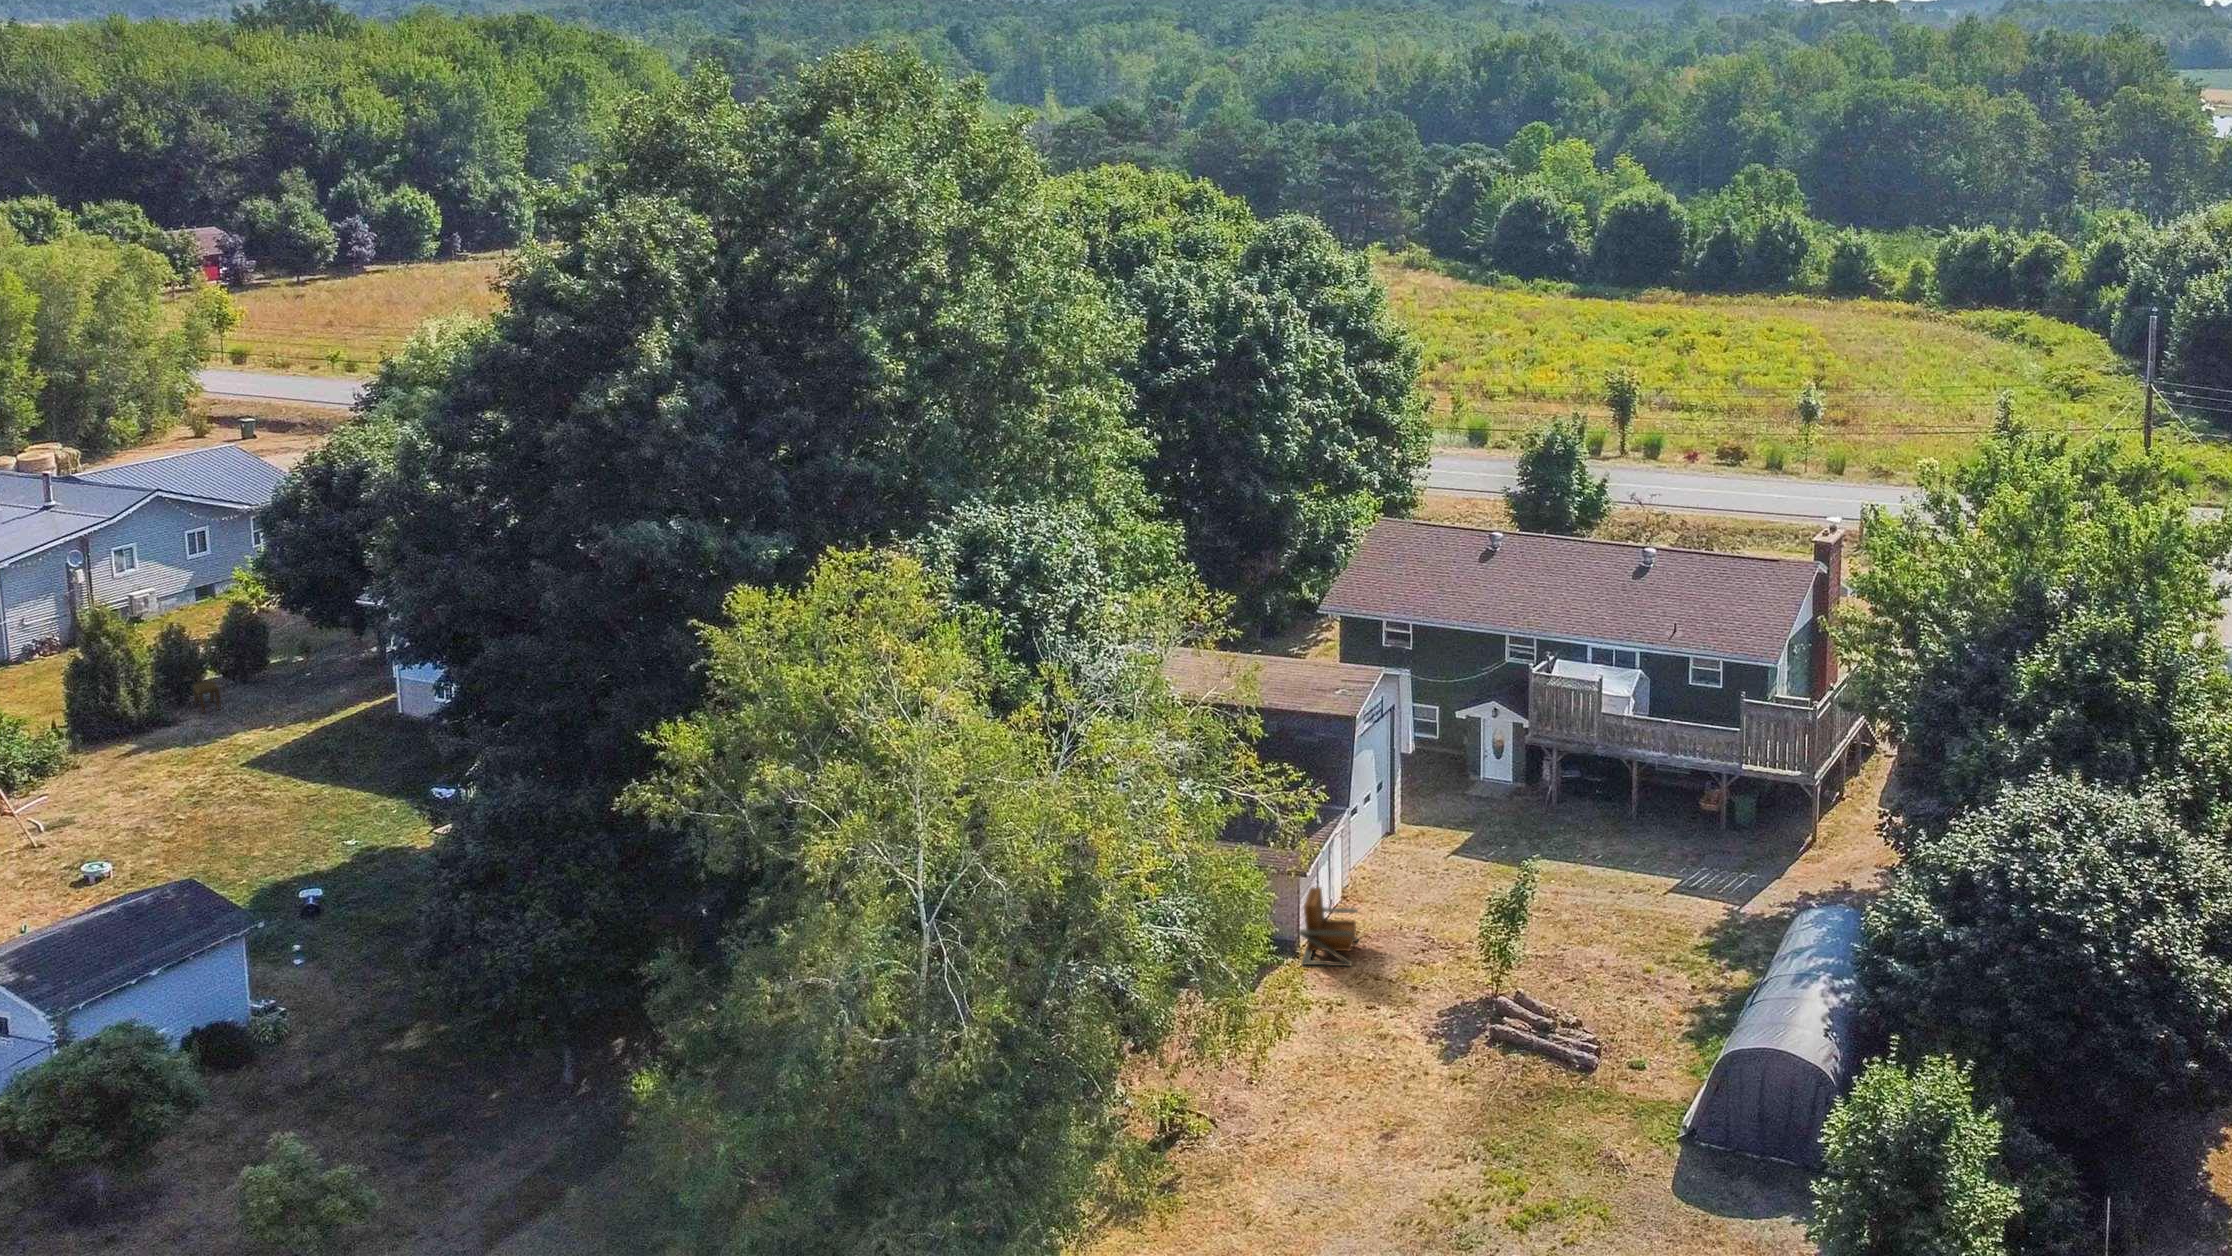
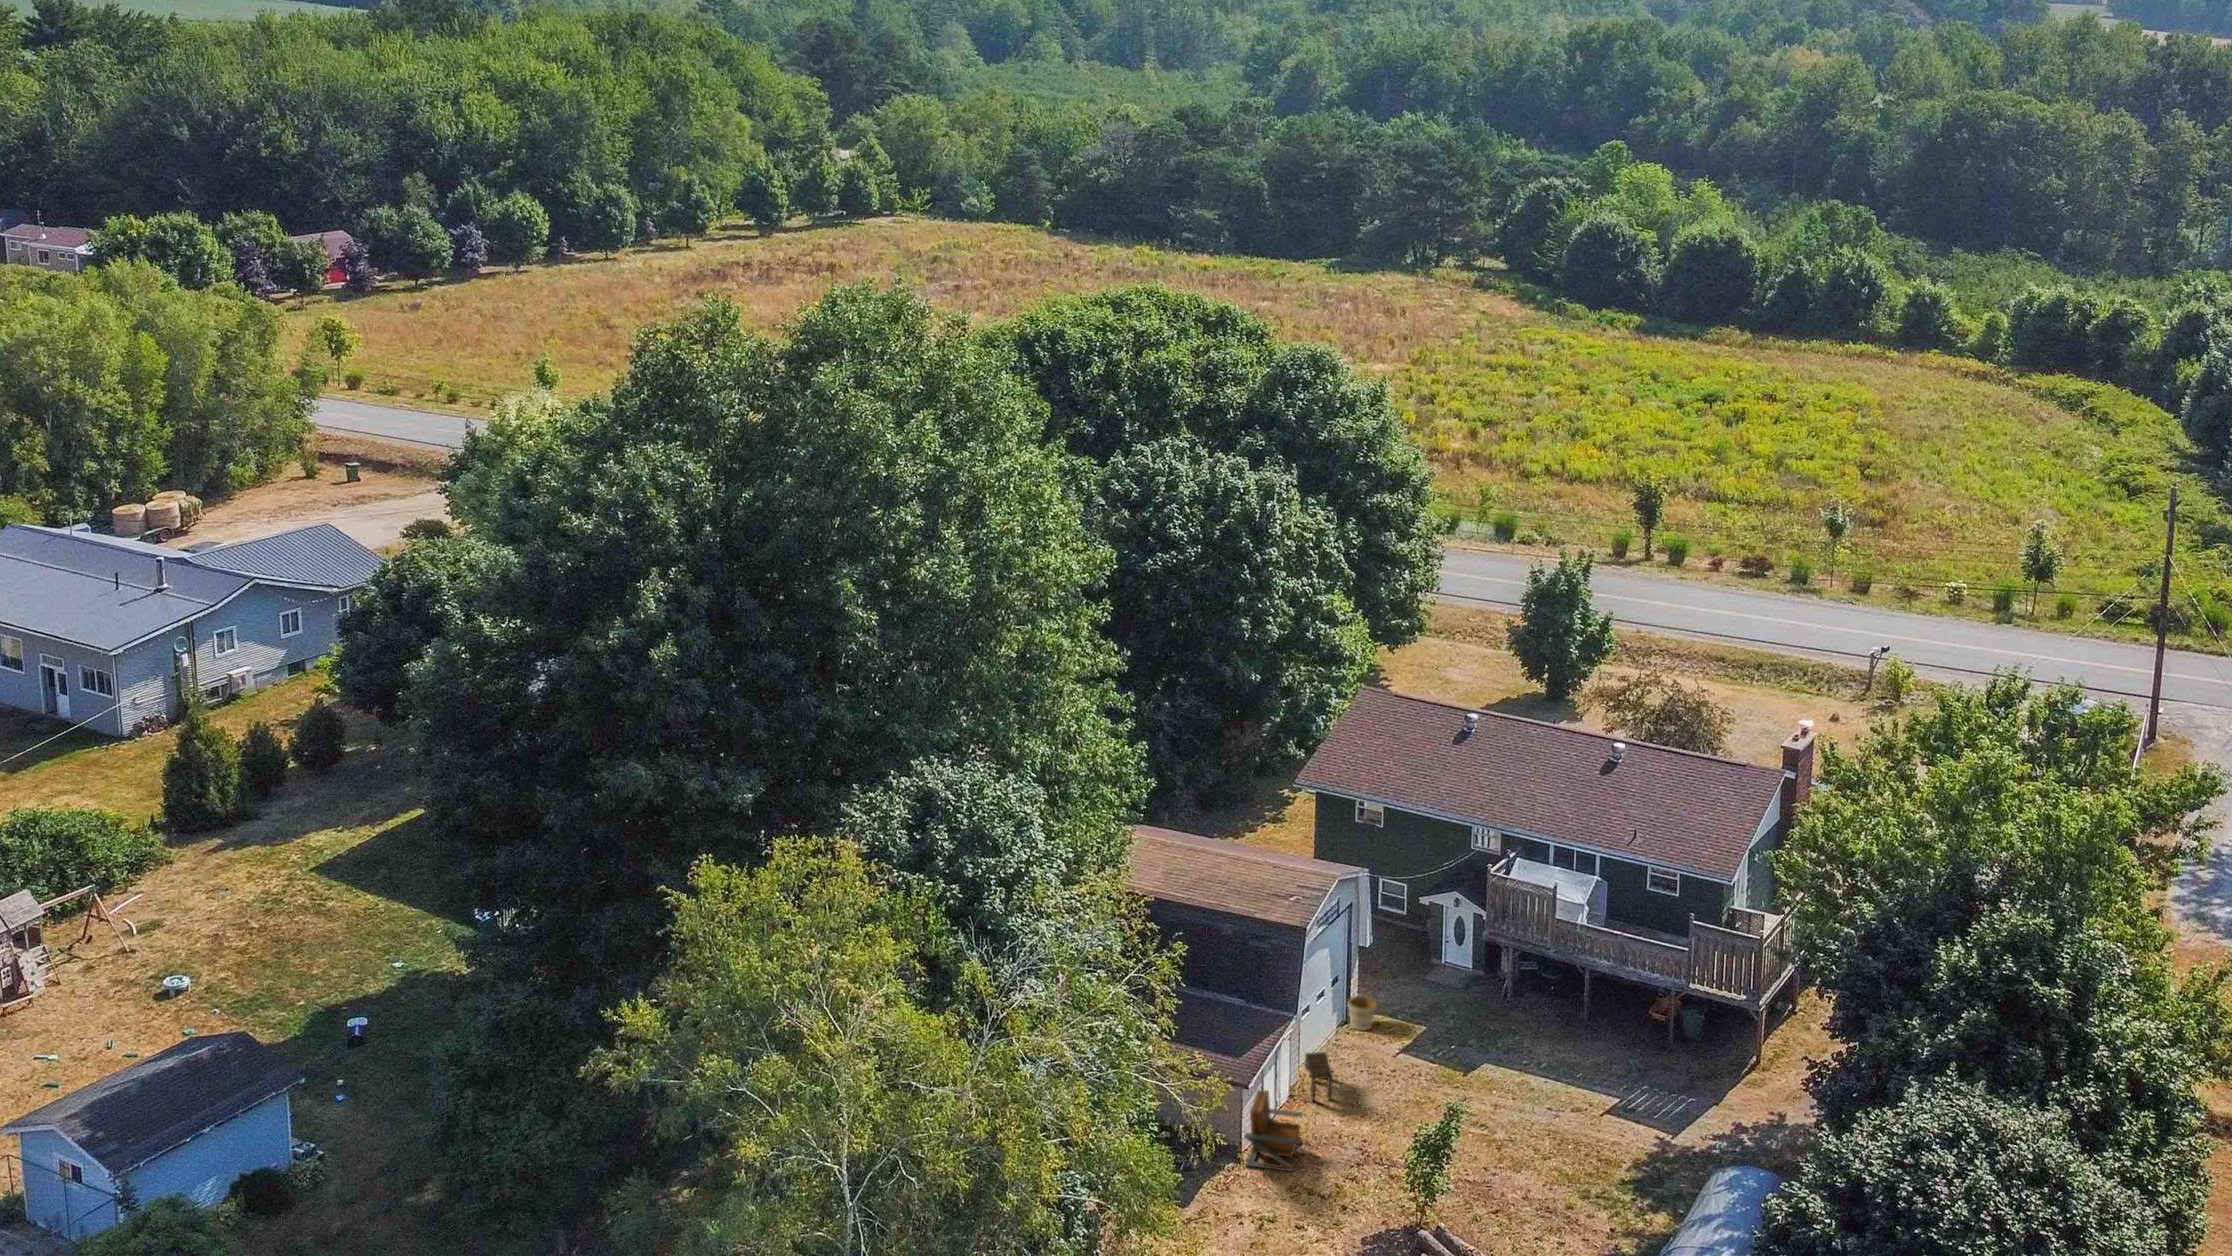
bench: present [193,680,221,712] -> present [1305,1052,1333,1101]
wooden bucket: none [1393,807,1424,841] -> present [1347,996,1377,1031]

